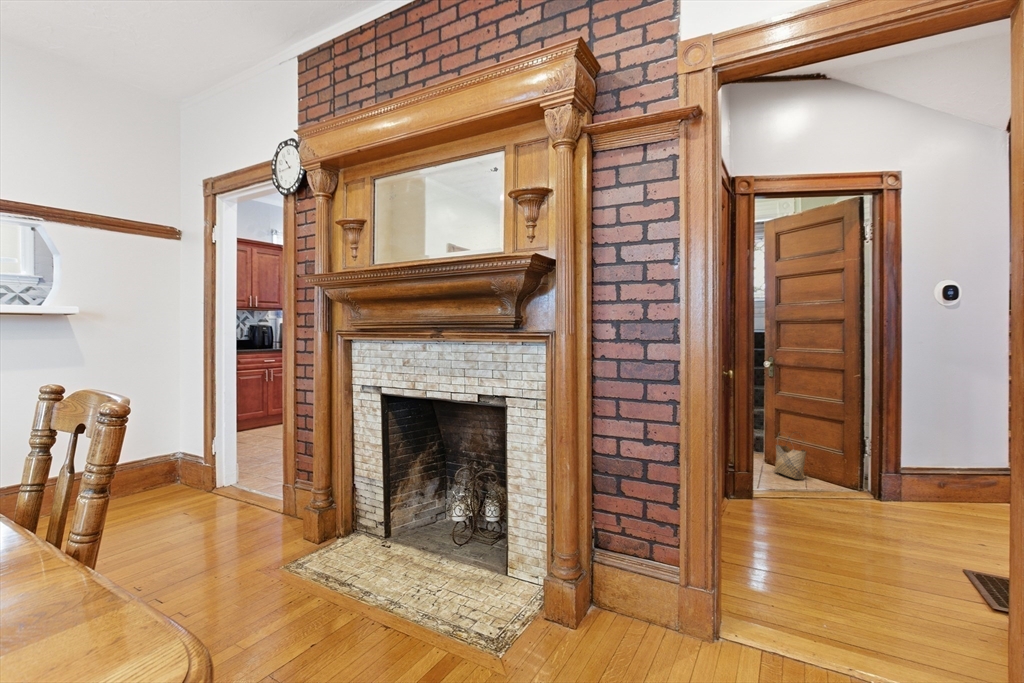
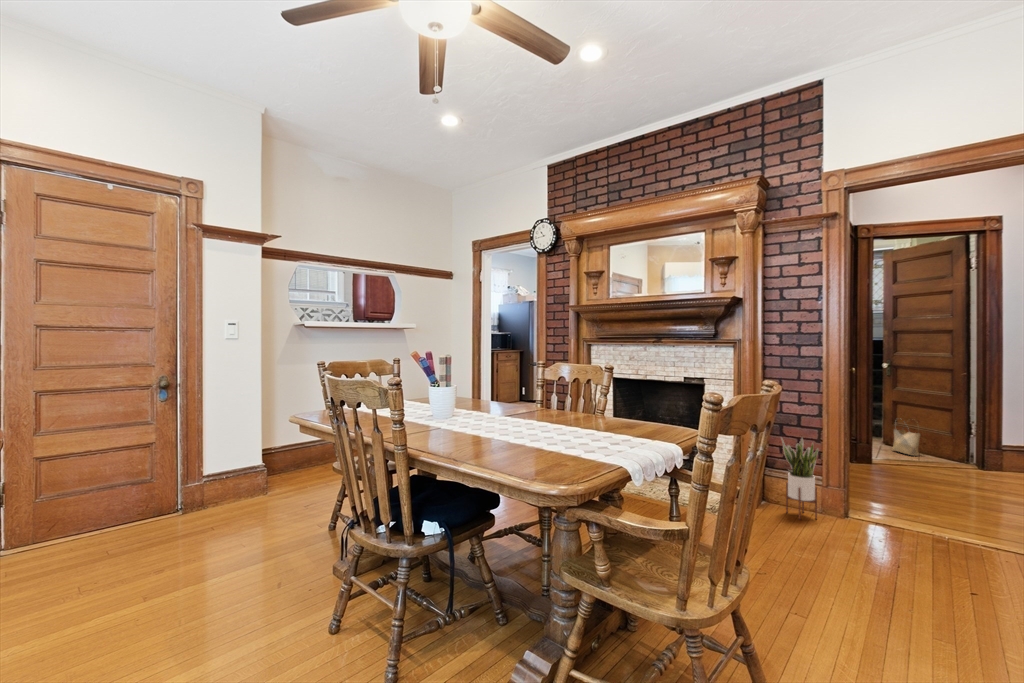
potted plant: none [611,505,672,656] -> present [781,438,818,519]

